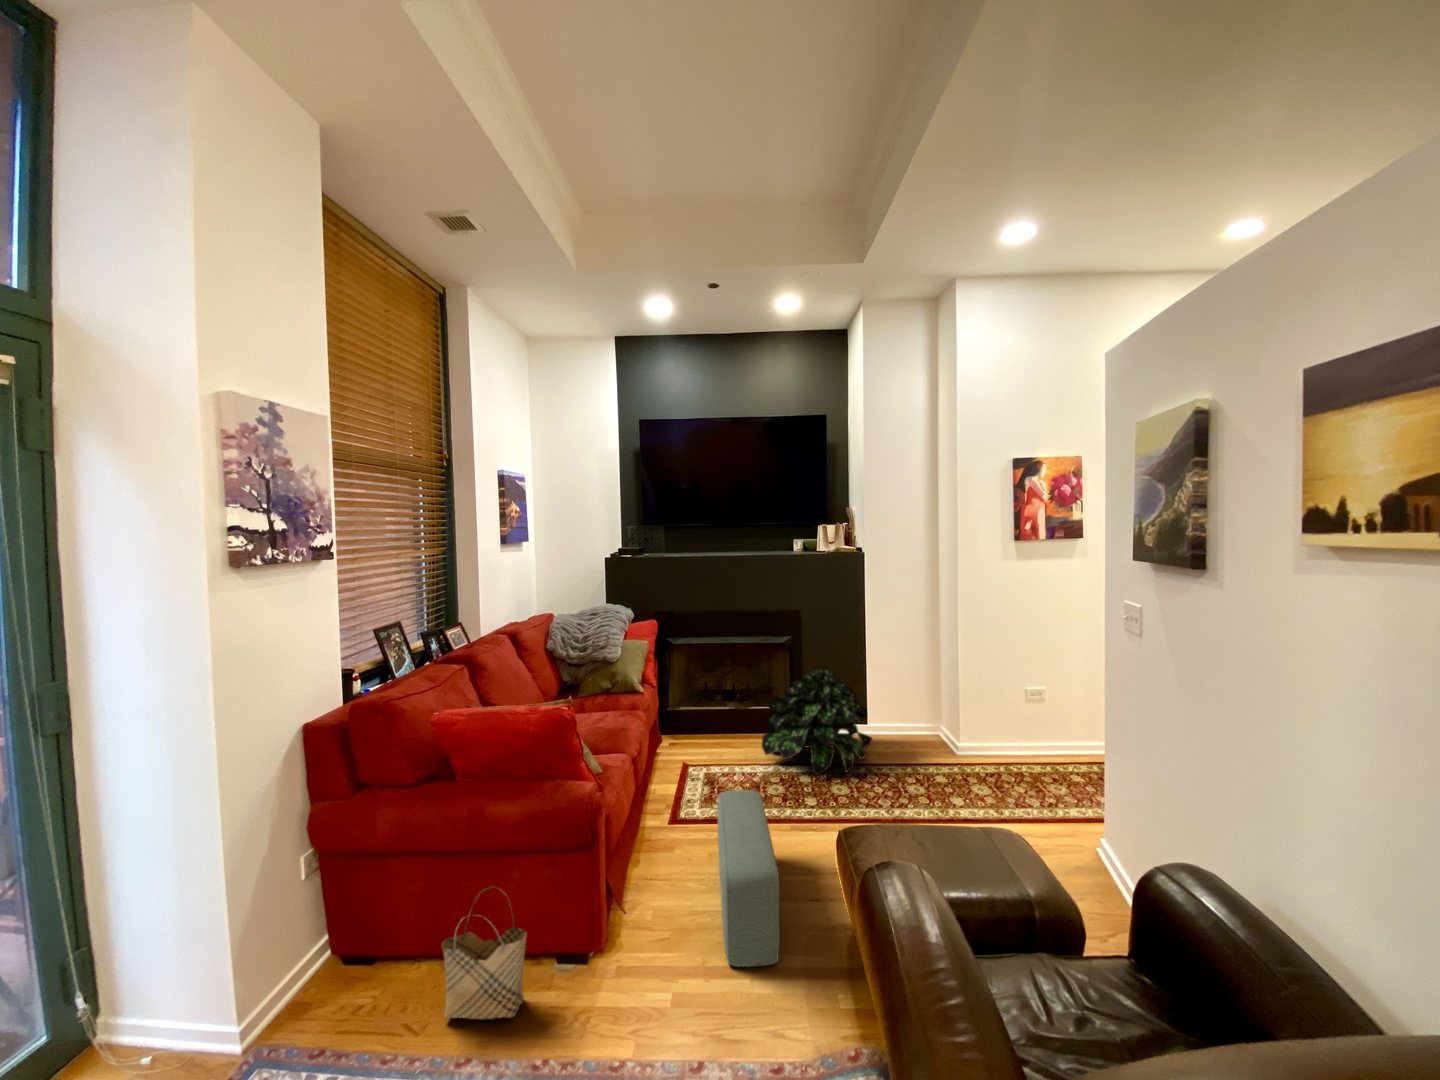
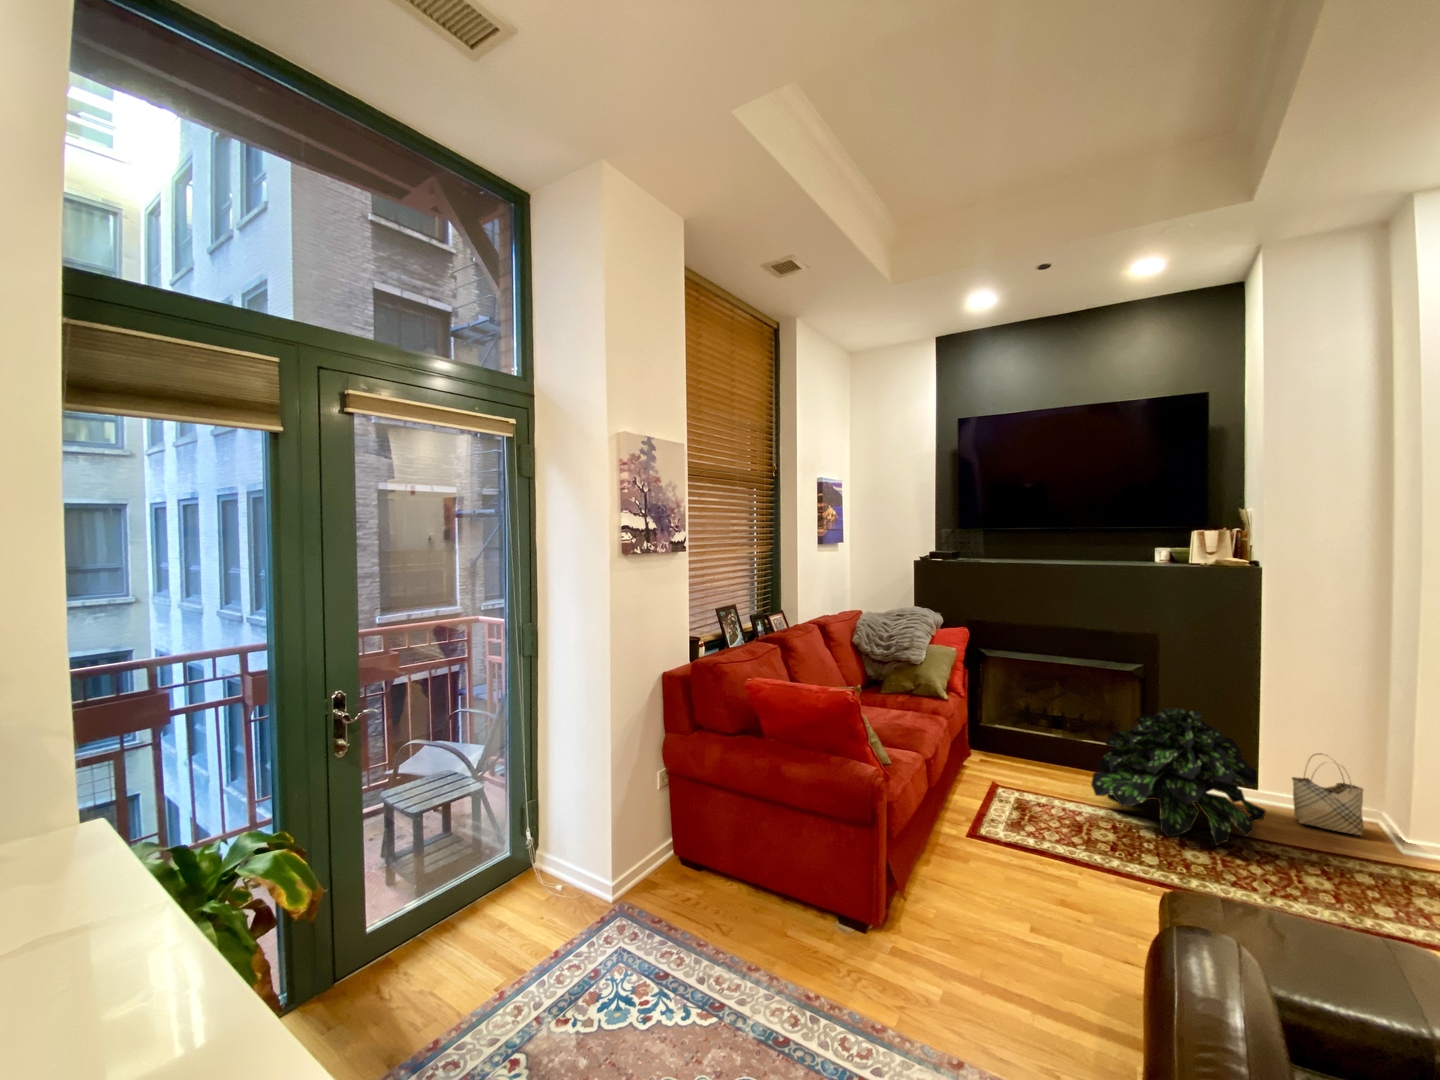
pouf: present [717,790,779,967] -> none [1006,817,1076,1015]
woven basket: present [442,886,527,1019] -> present [1292,754,1364,835]

